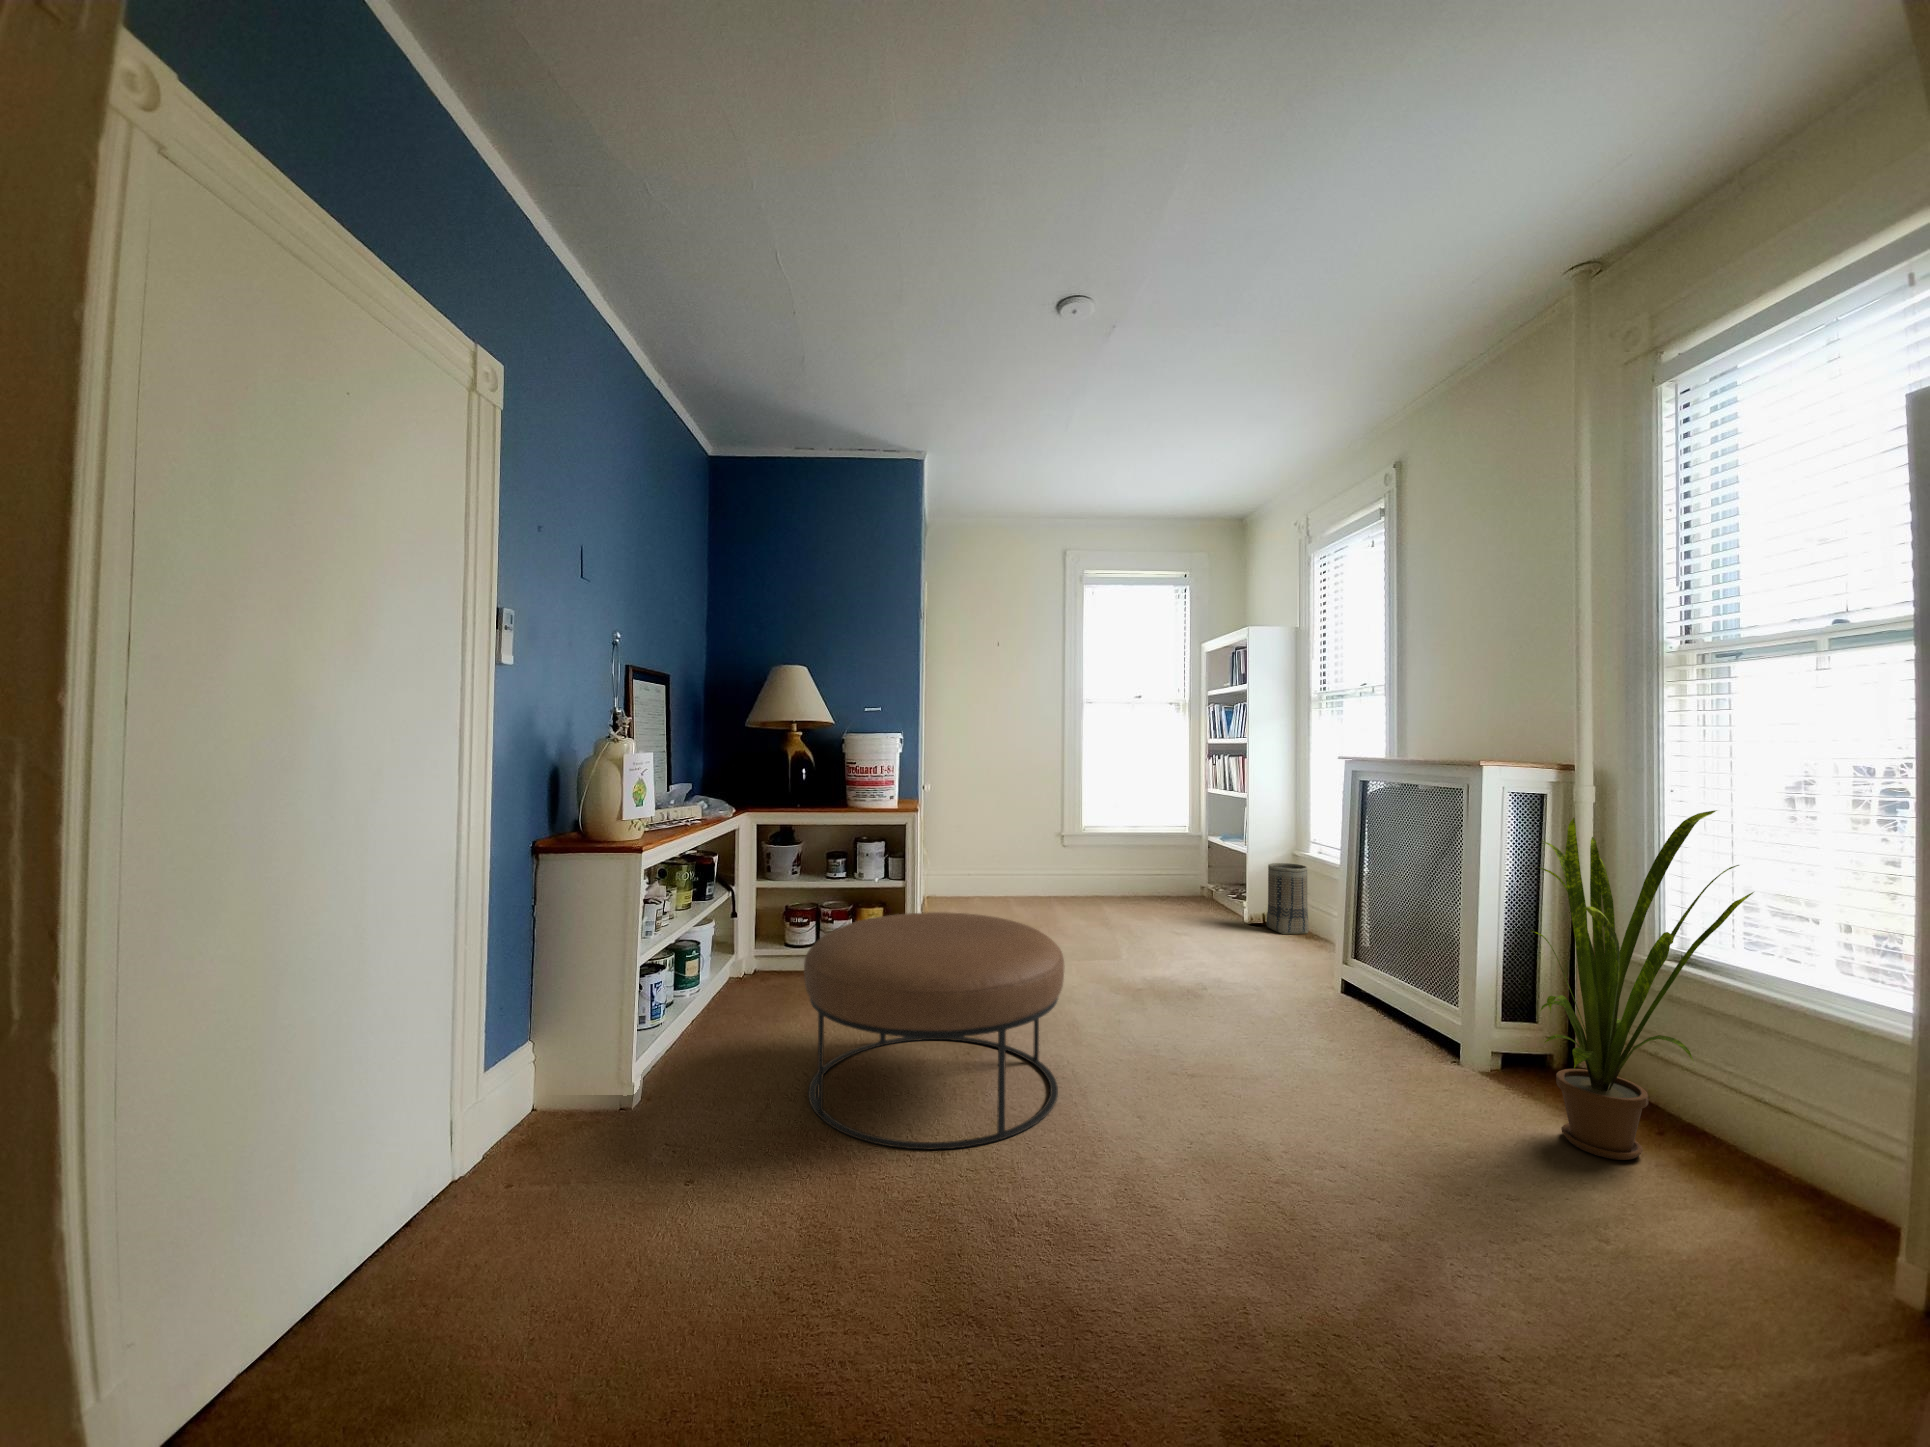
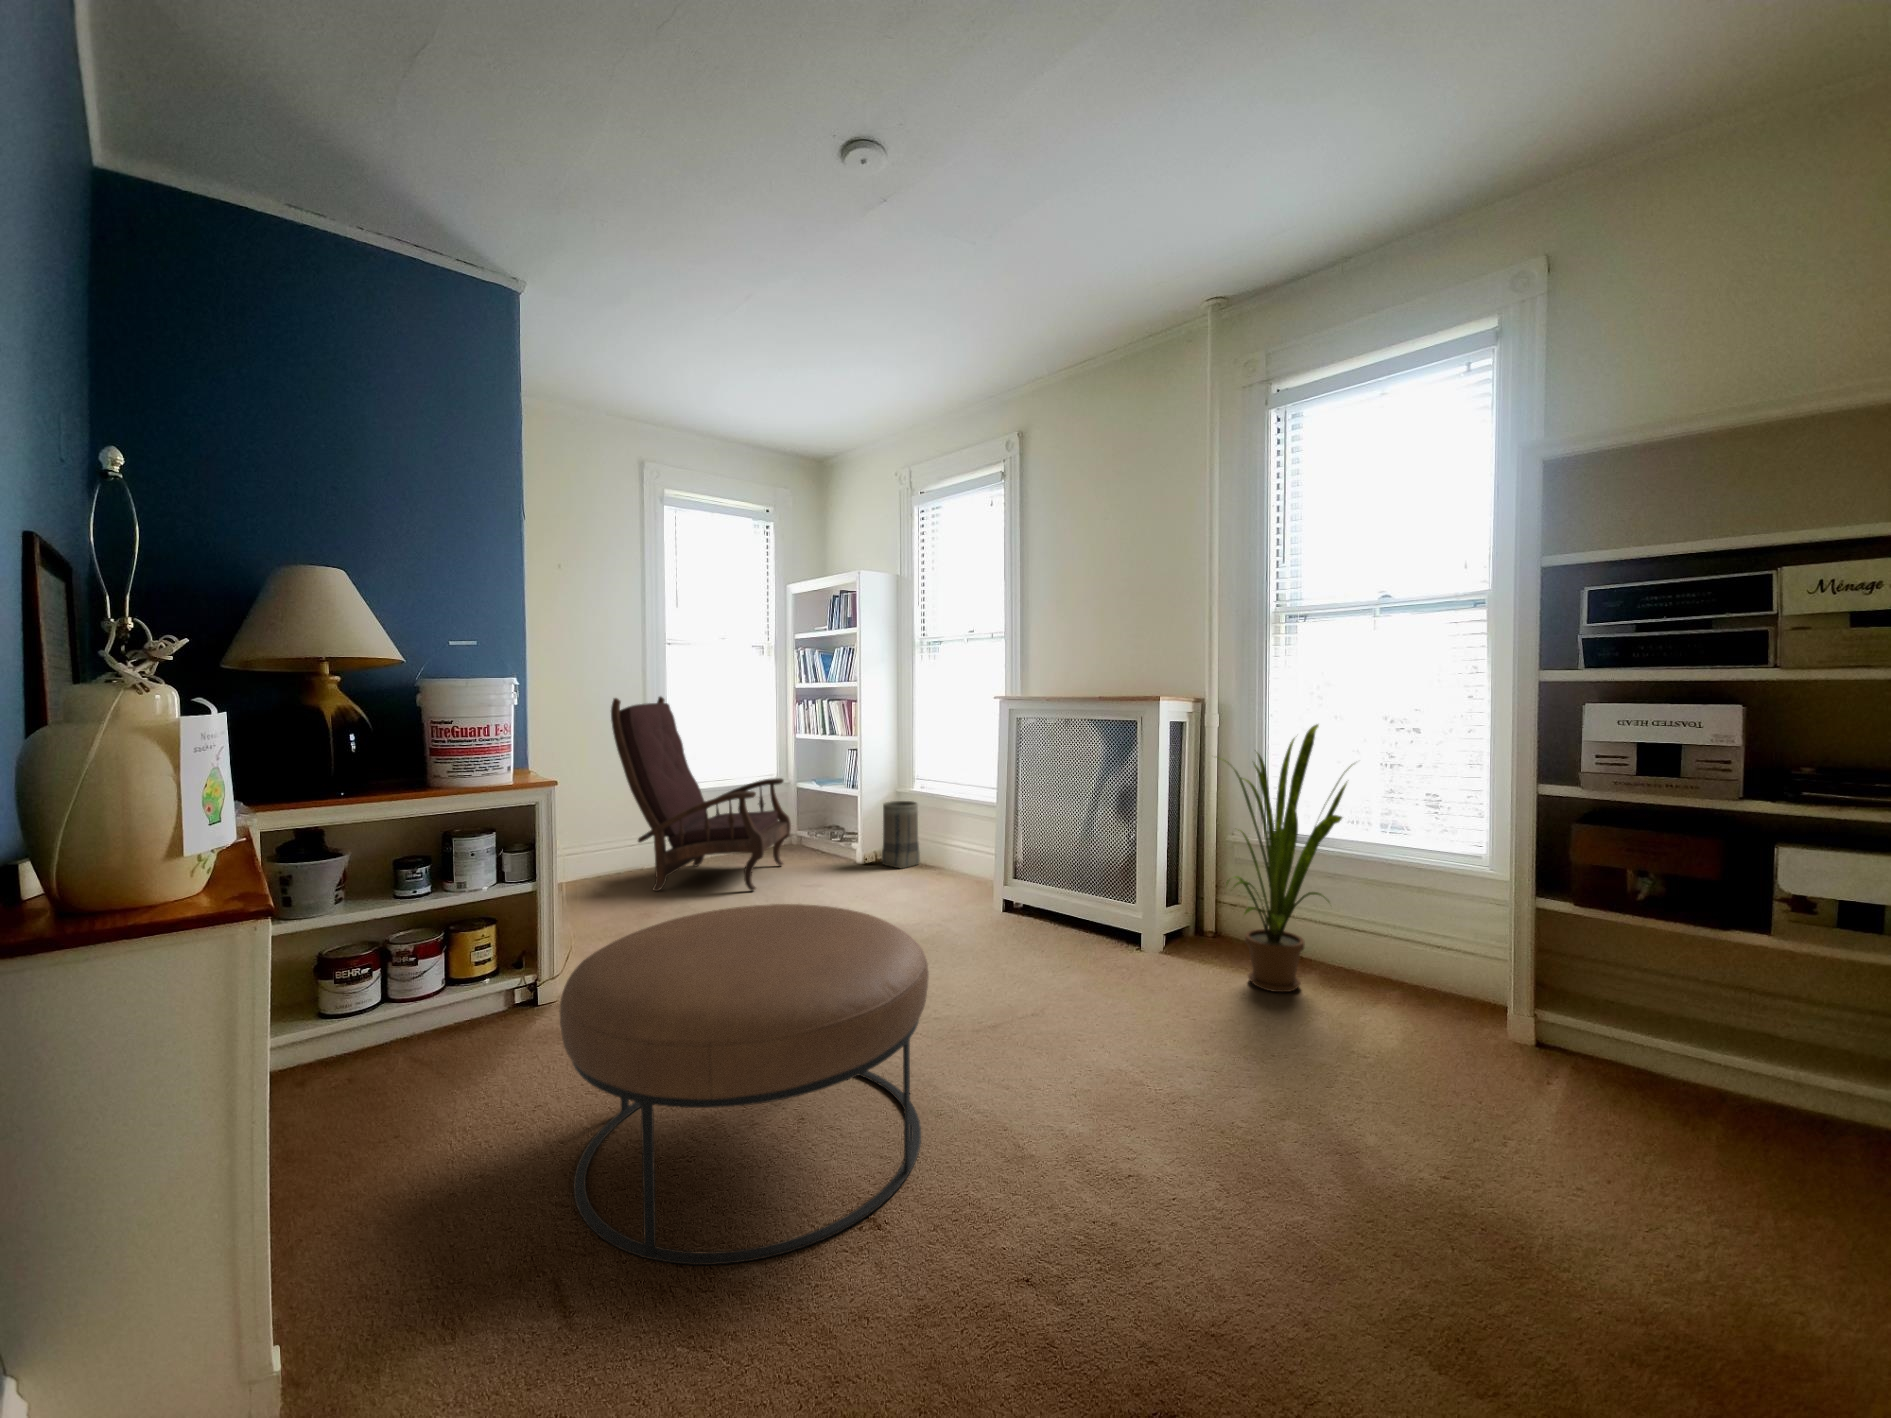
armchair: none [1021,748,1179,927] -> present [611,696,791,891]

